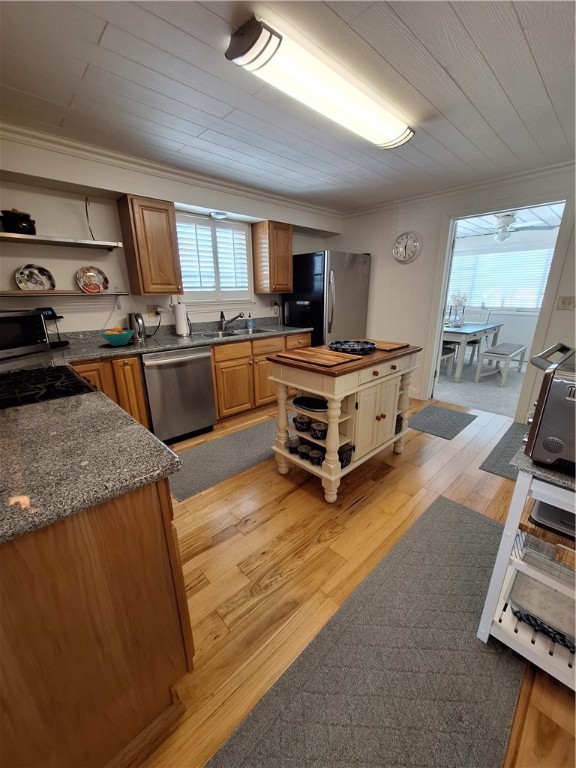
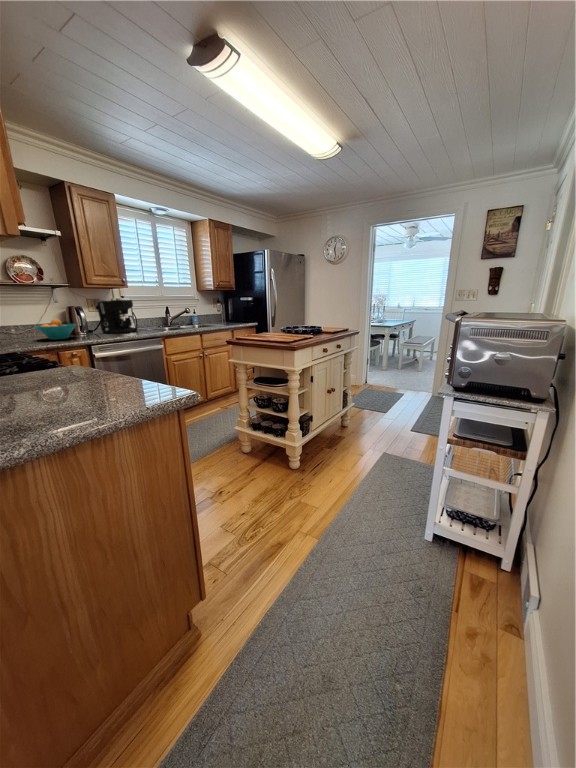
coffee maker: none [155,306,191,338] -> present [97,300,137,333]

